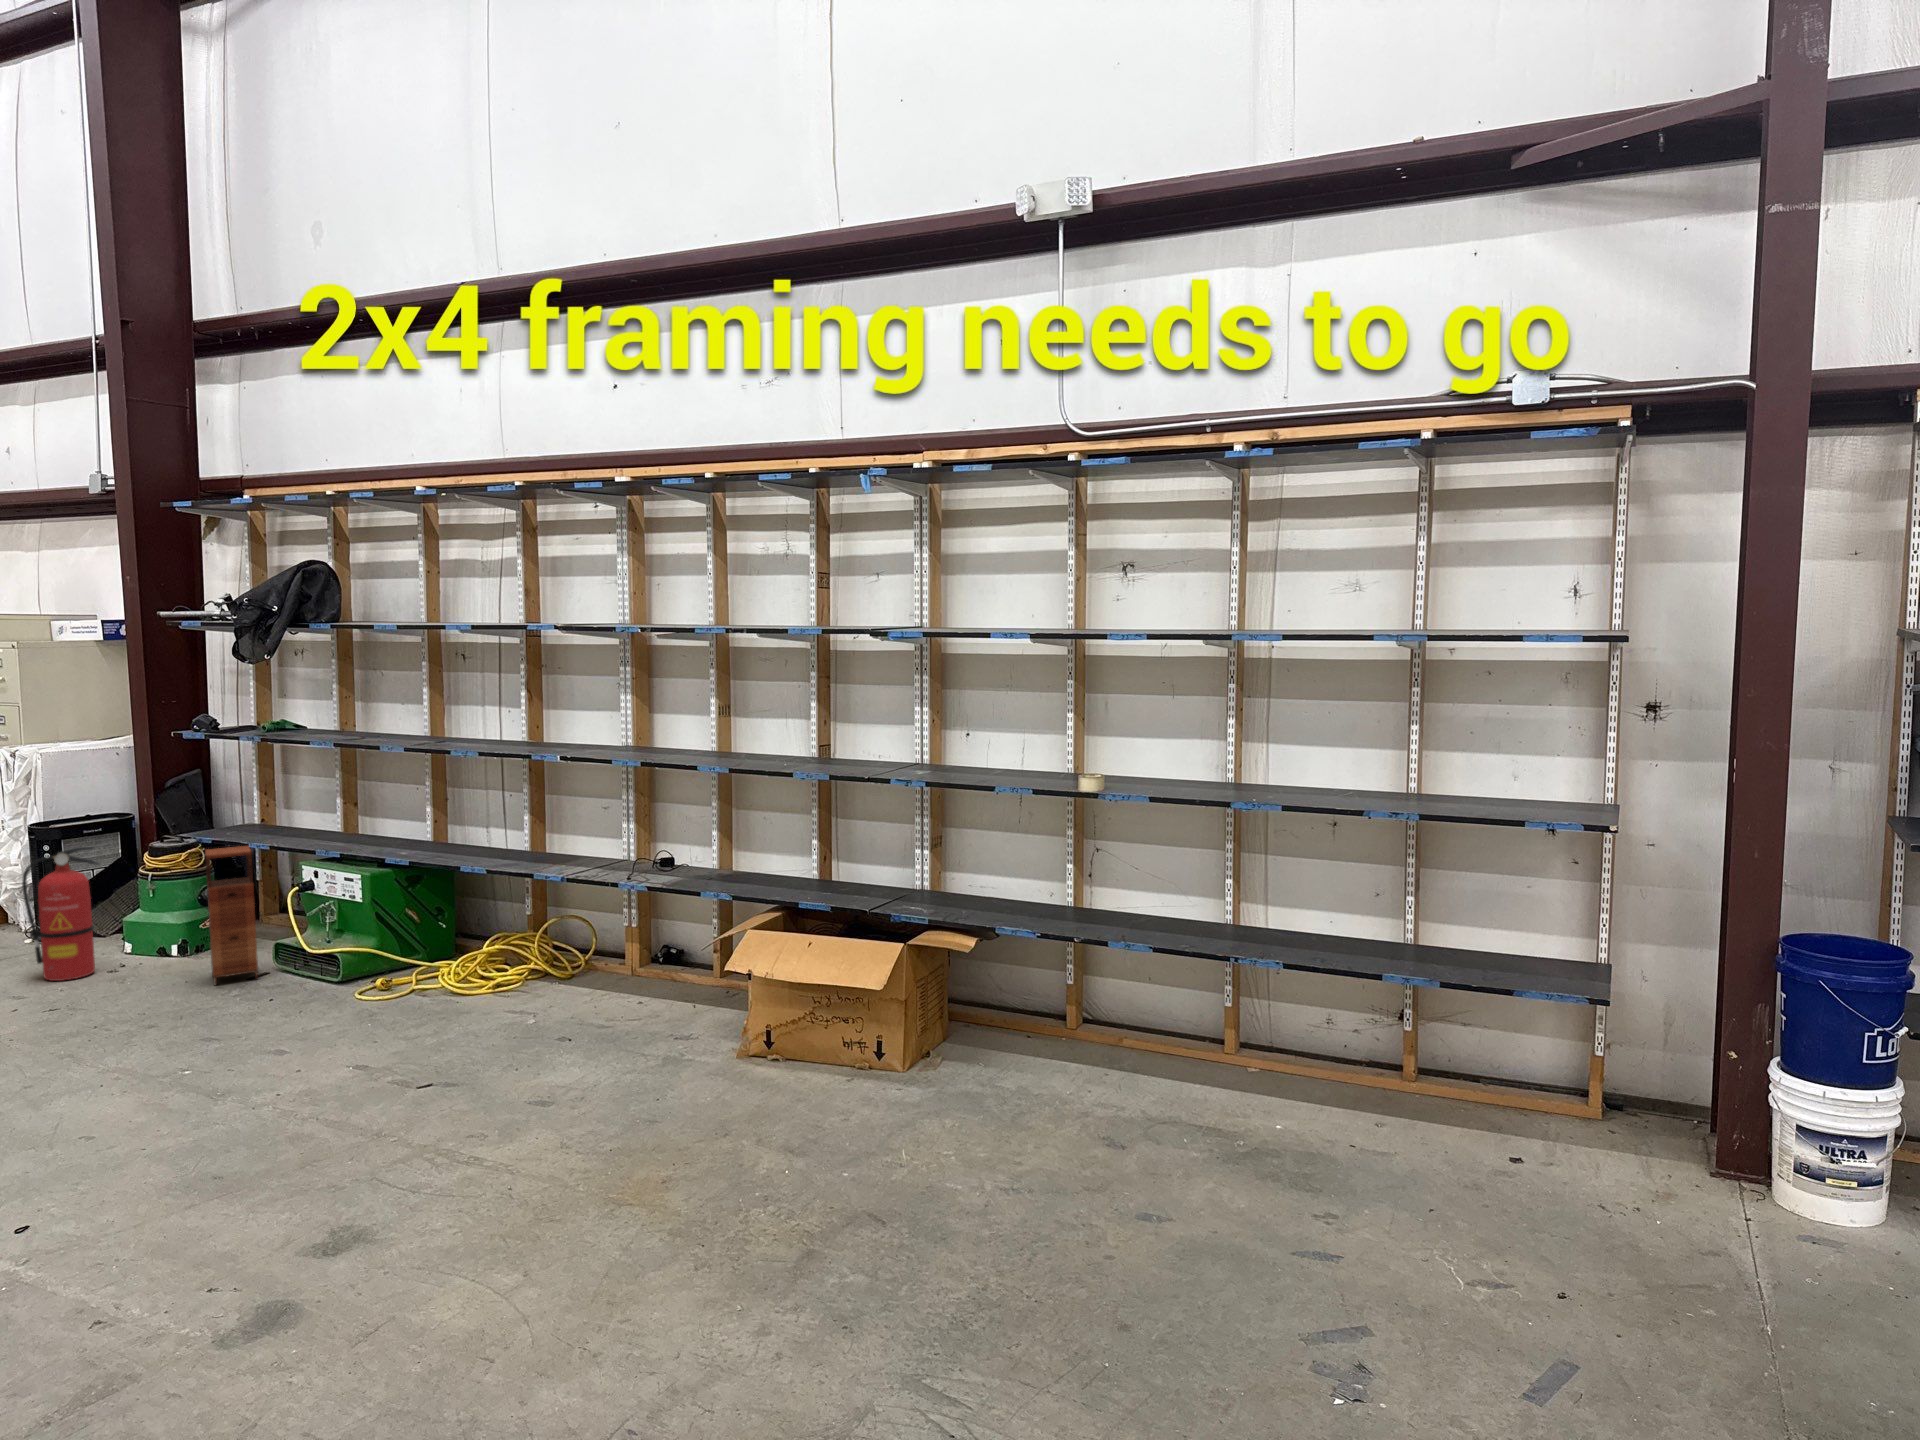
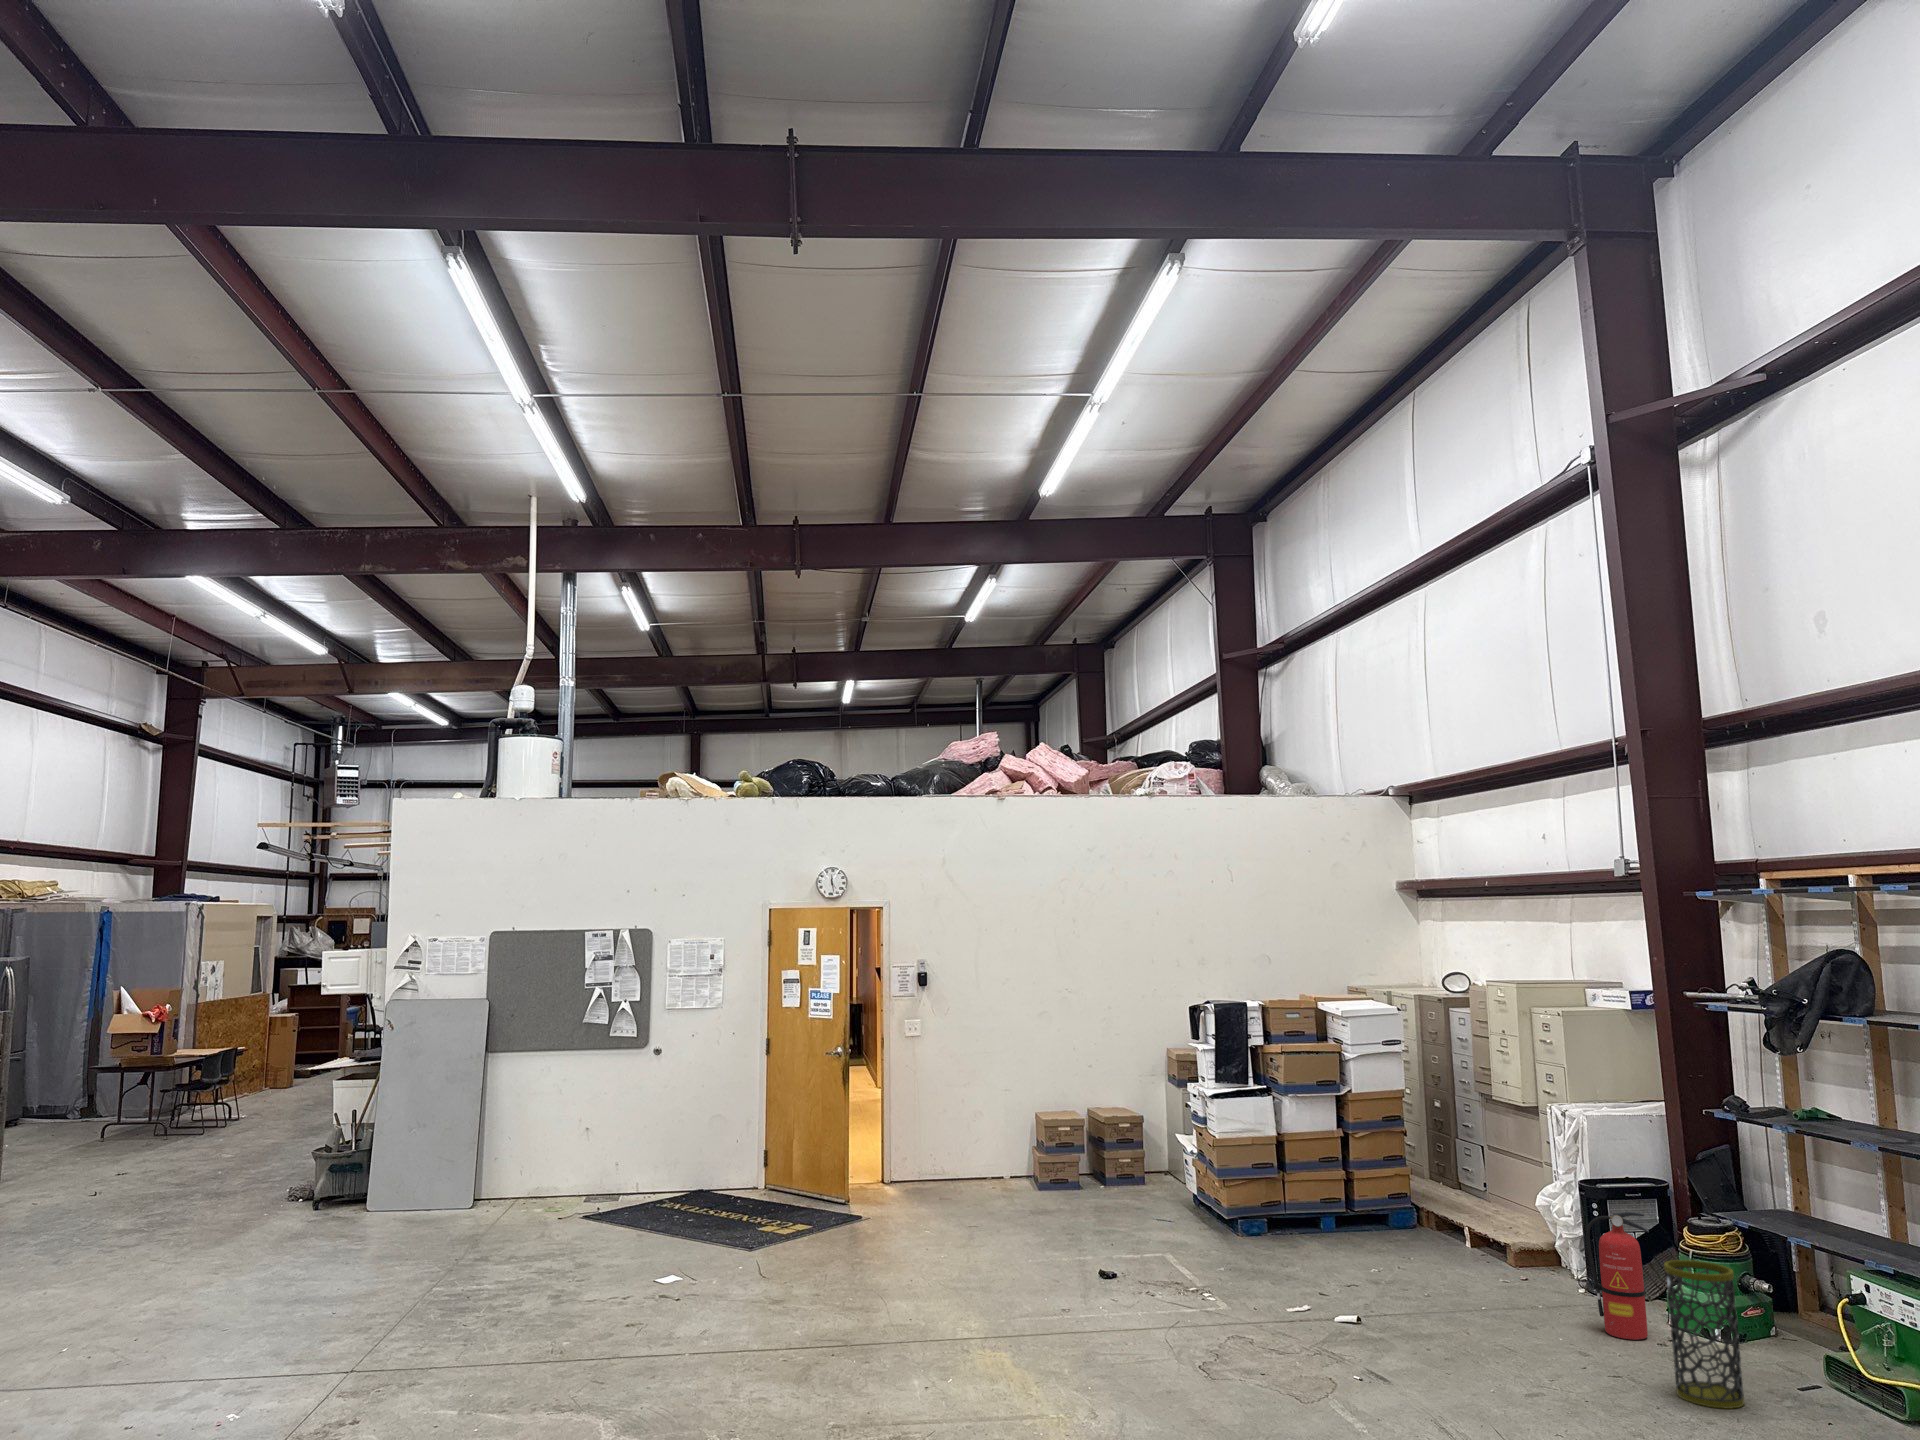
storage cabinet: present [205,846,258,986] -> none [1748,1238,1811,1393]
trash can: none [106,880,189,1022] -> present [1664,1260,1744,1409]

